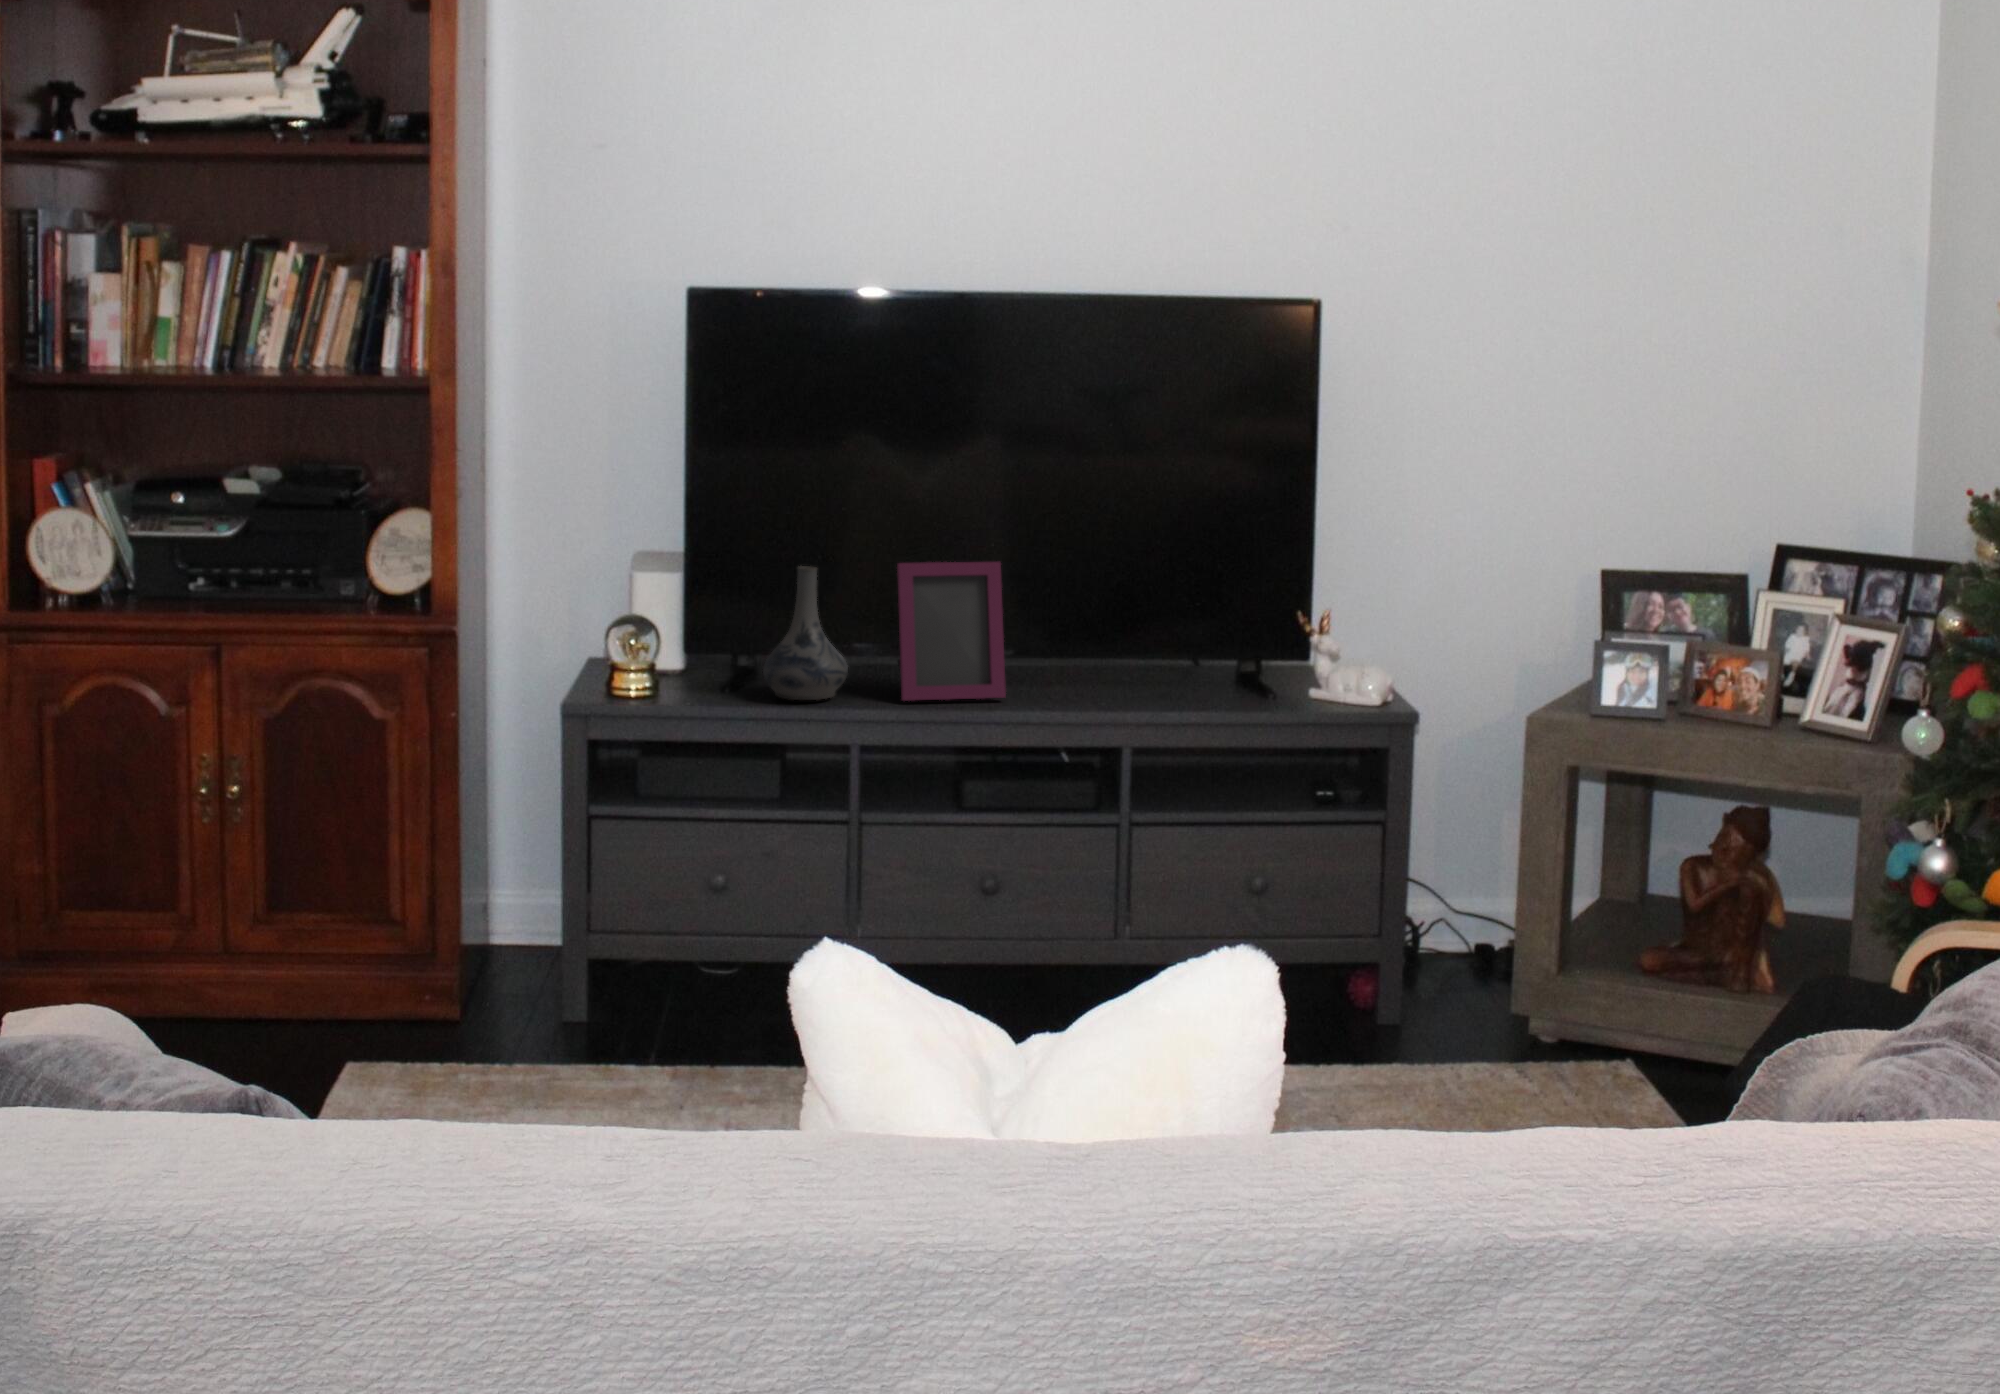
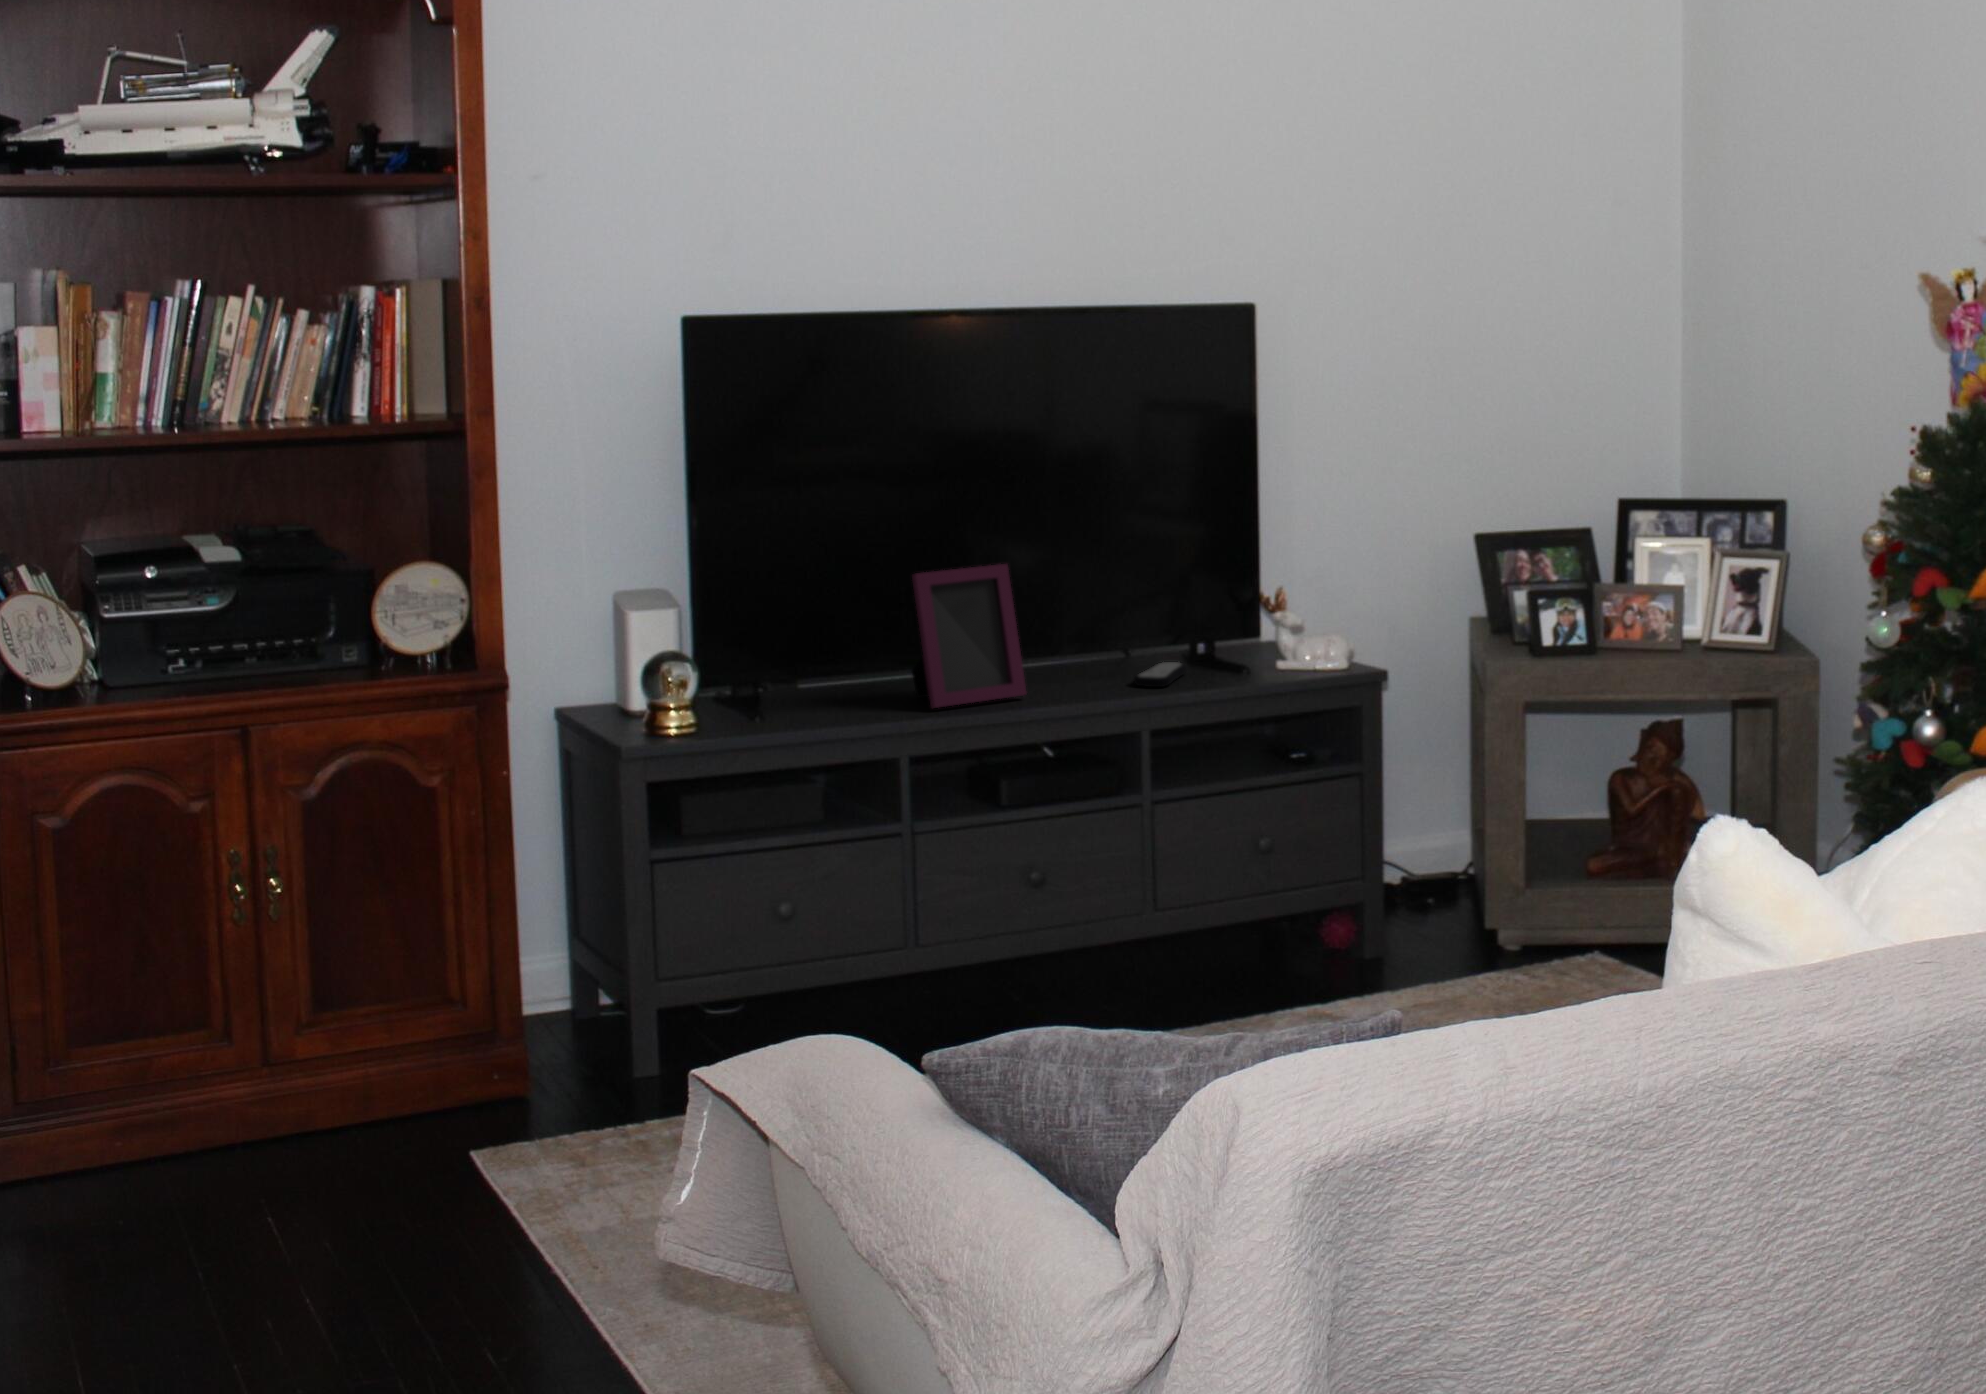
decorative vase: present [763,566,848,700] -> none [790,585,876,719]
remote control: none [1128,680,1197,705] -> present [1134,662,1187,687]

